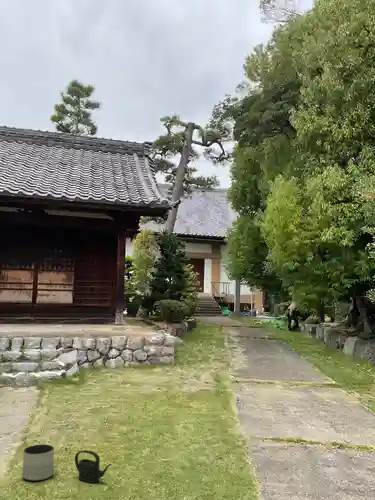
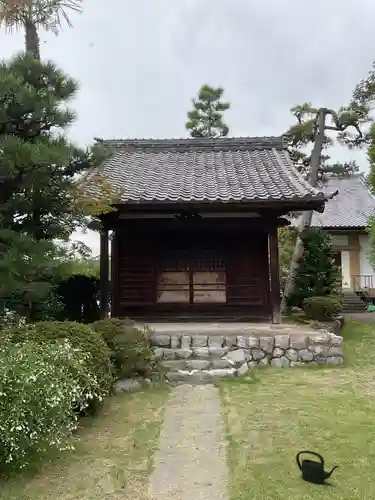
planter: present [22,445,54,481] -> none [246,443,275,478]

